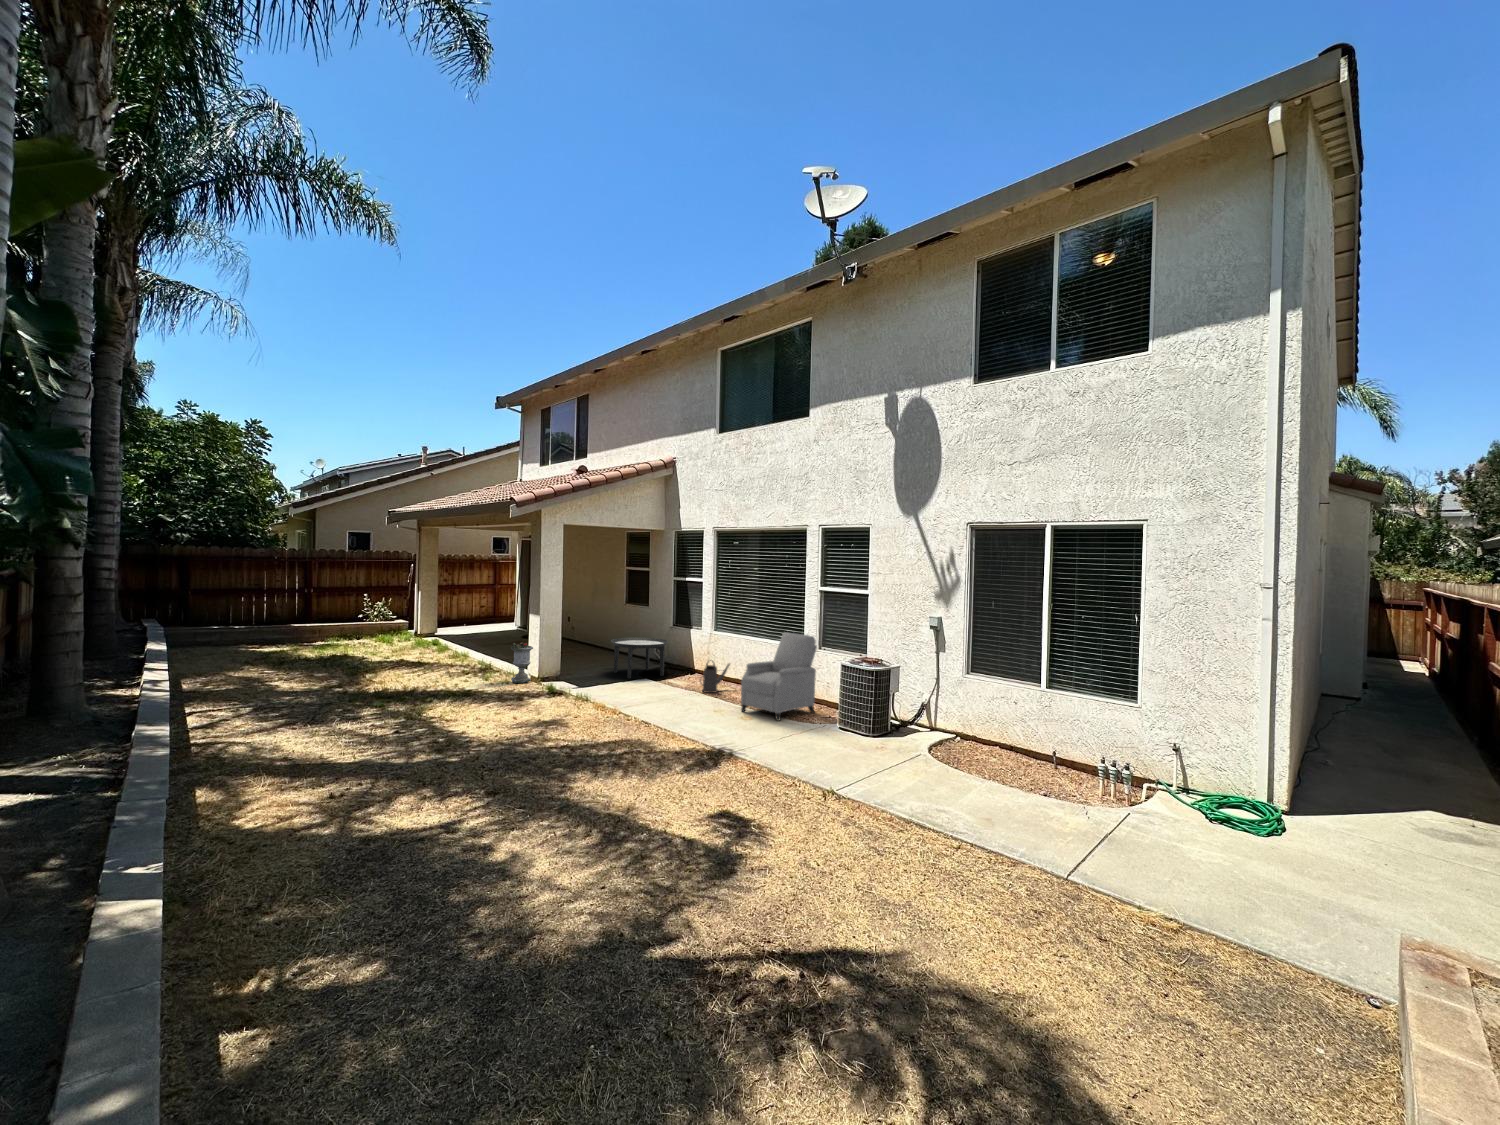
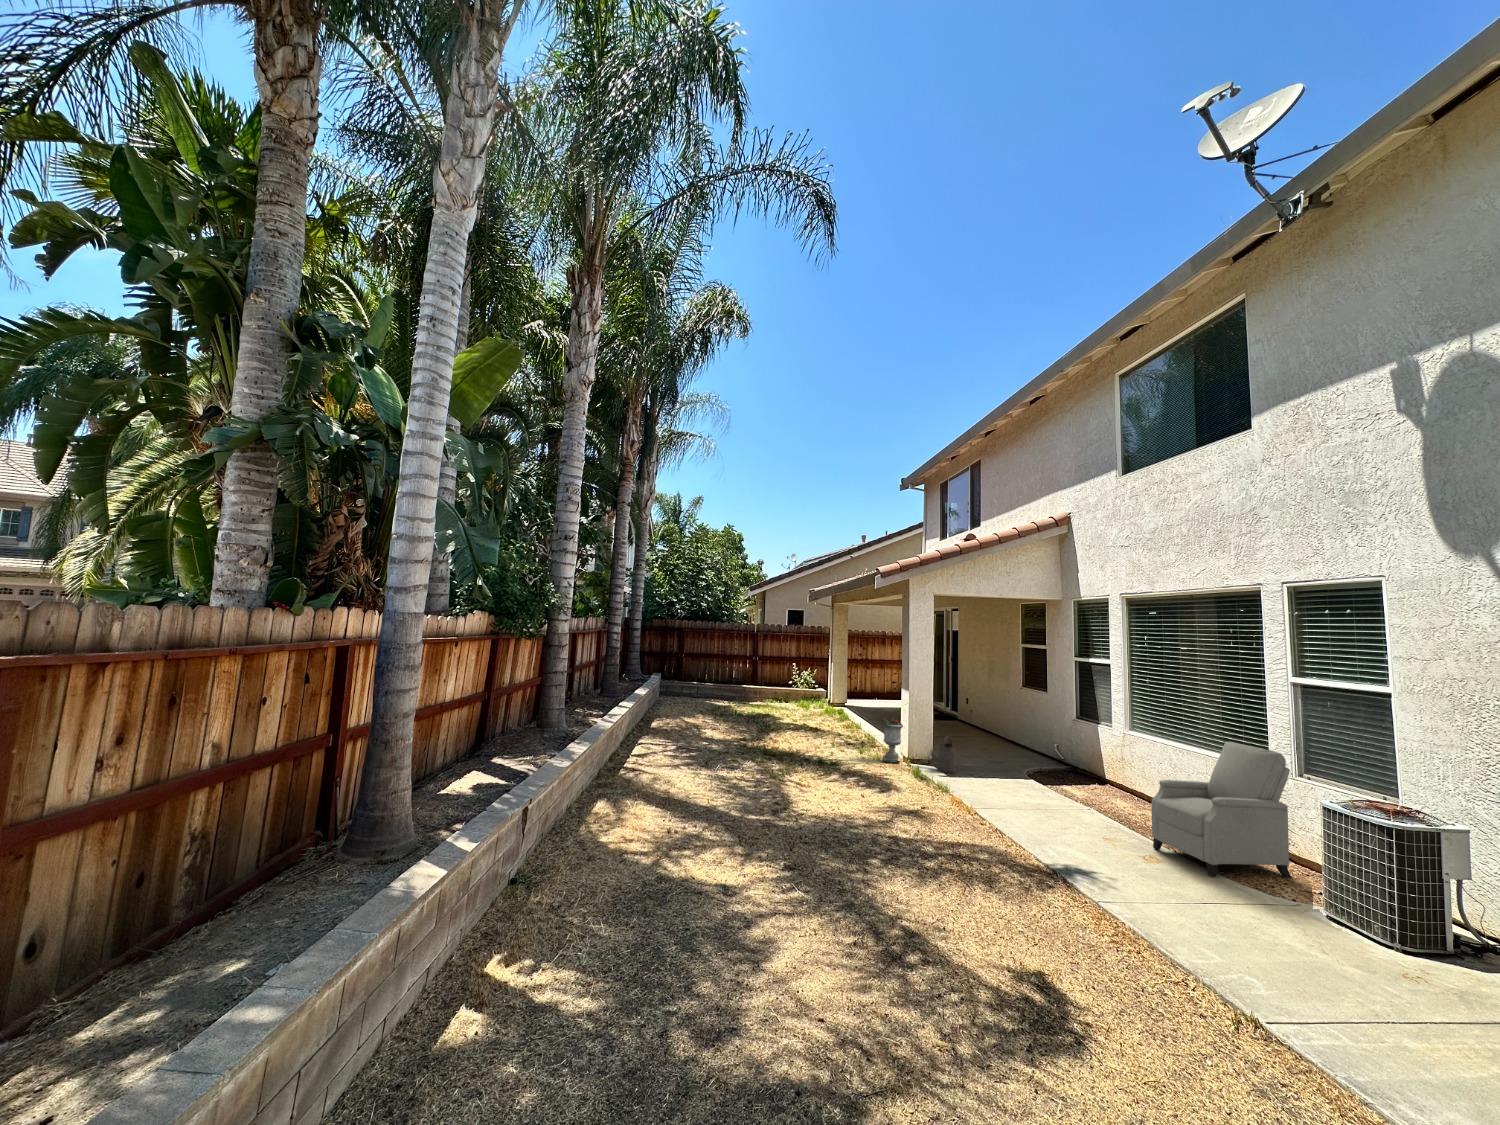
round table: present [611,637,668,679] -> none [994,726,1068,779]
watering can: present [702,660,730,693] -> present [931,737,956,773]

